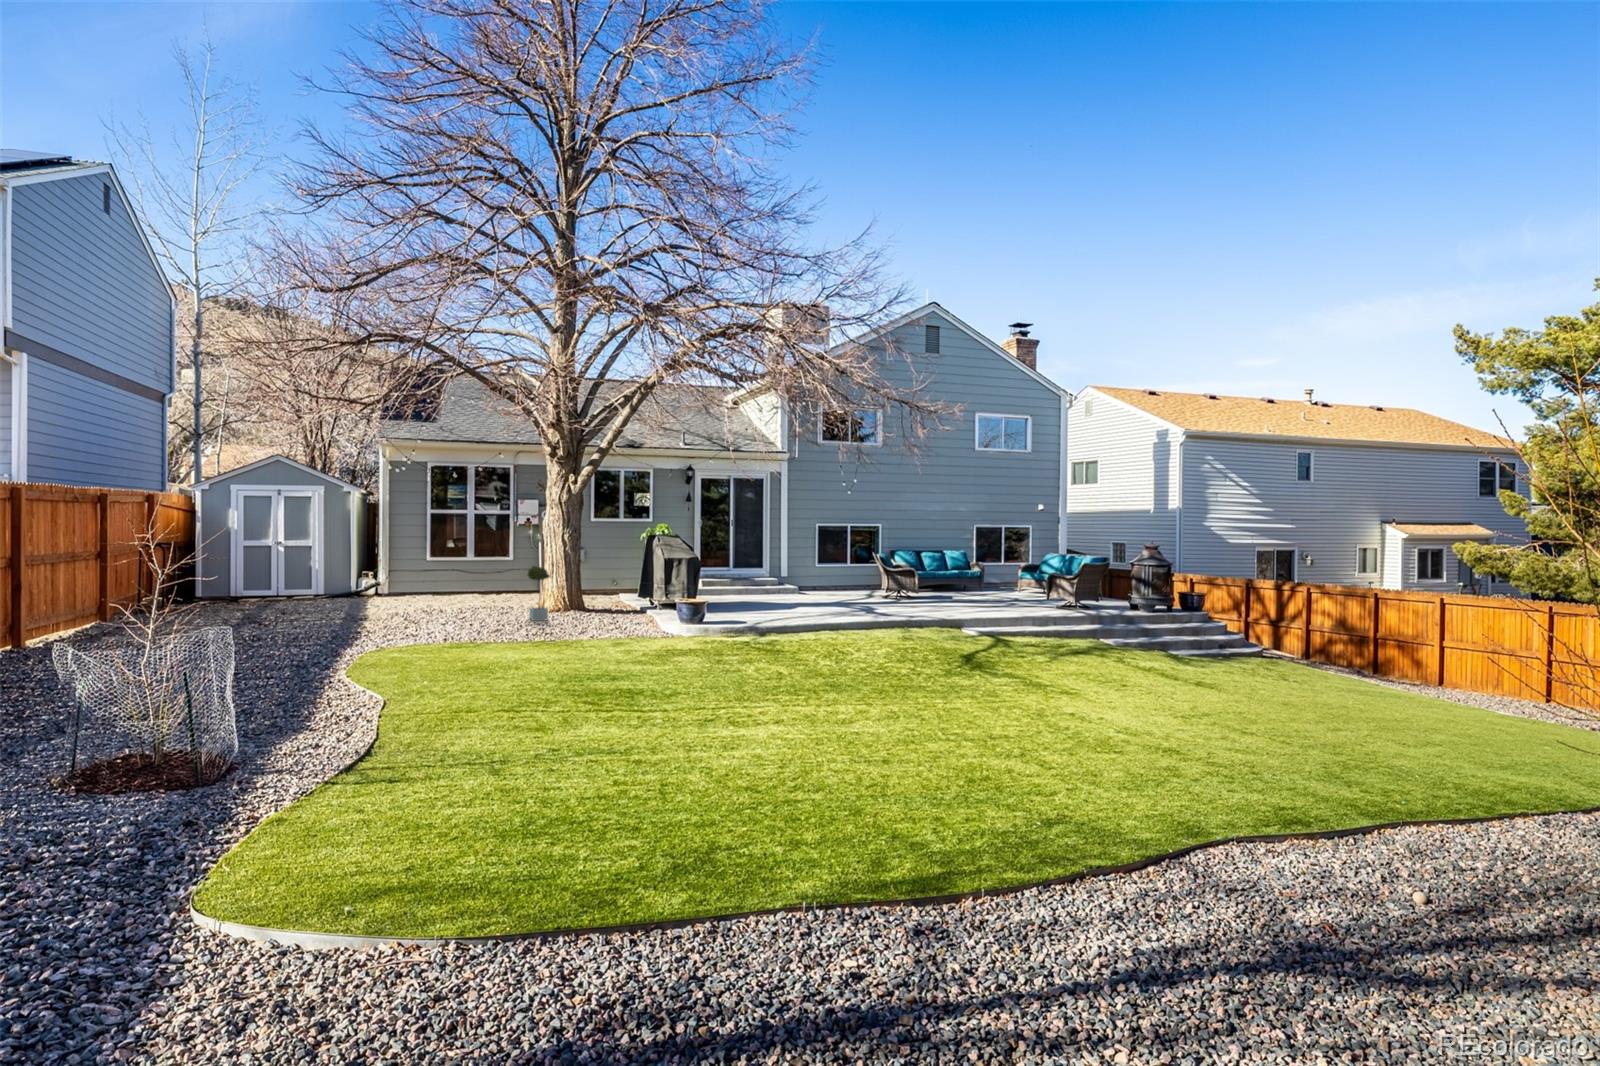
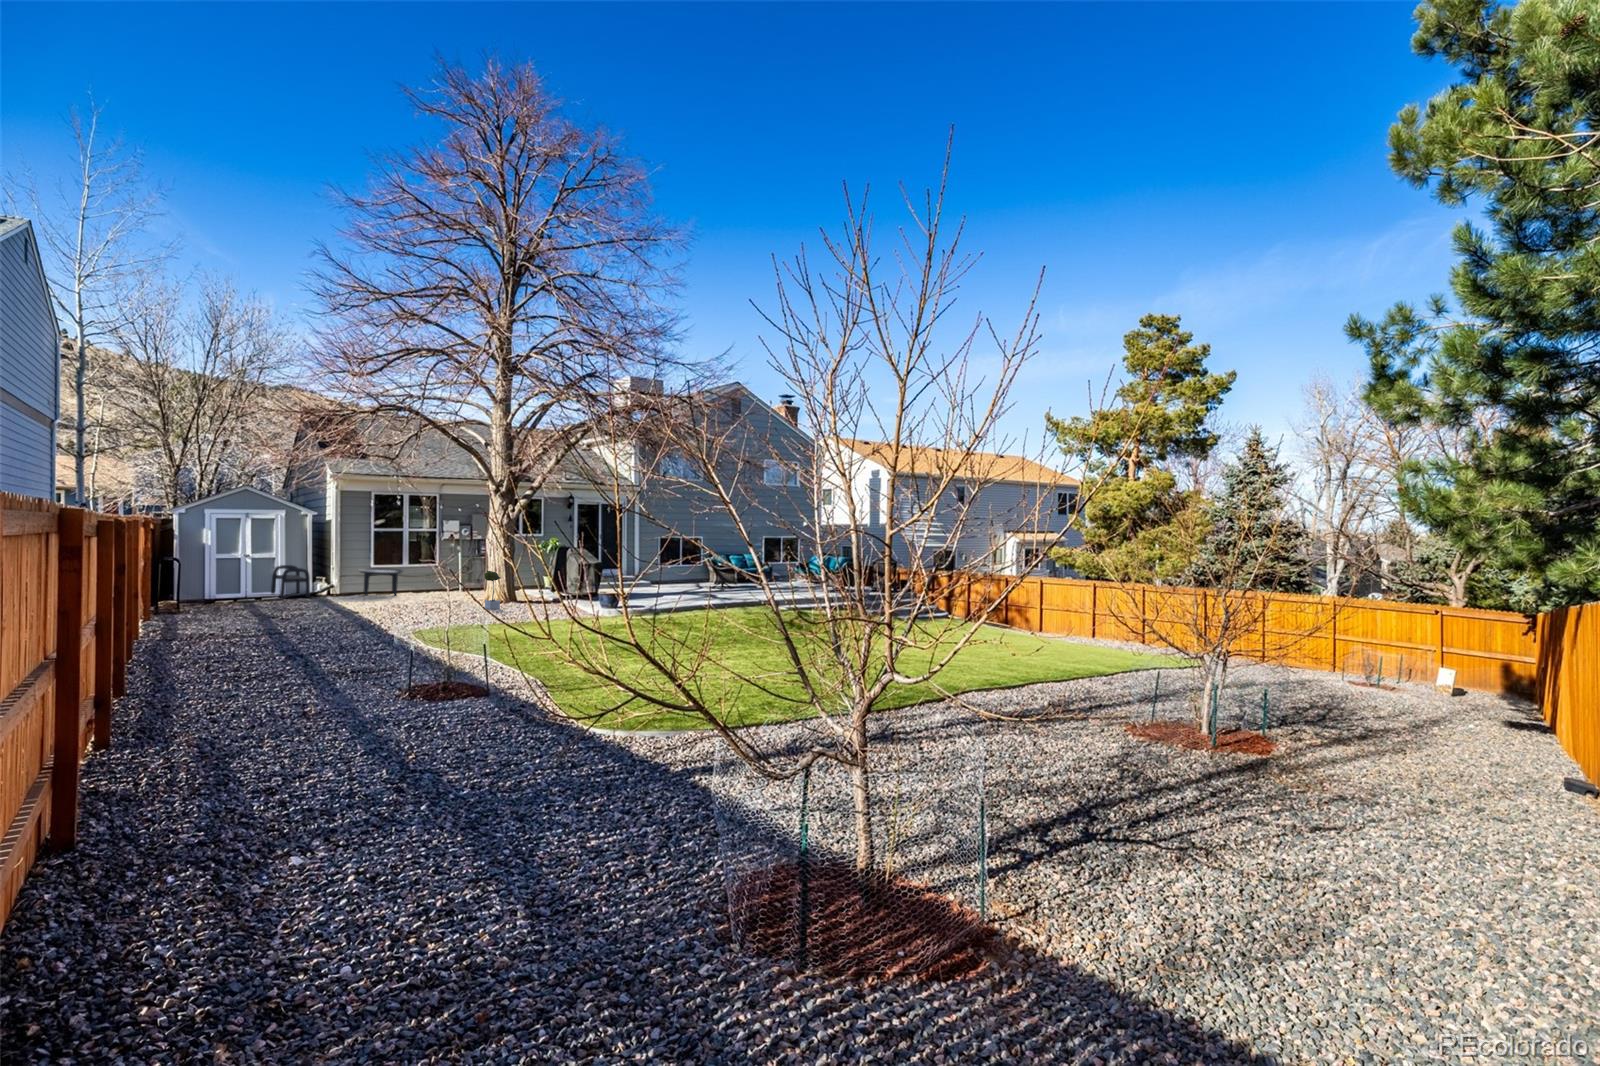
bench: none [304,555,342,596] -> present [271,565,310,598]
round table: none [405,561,464,597] -> present [359,568,403,595]

